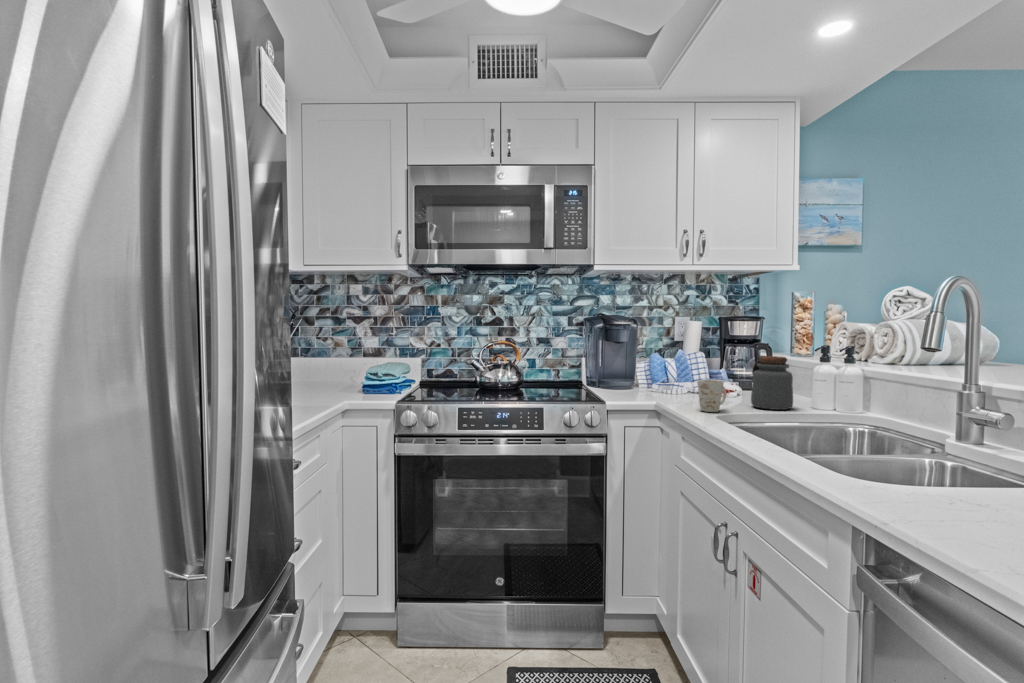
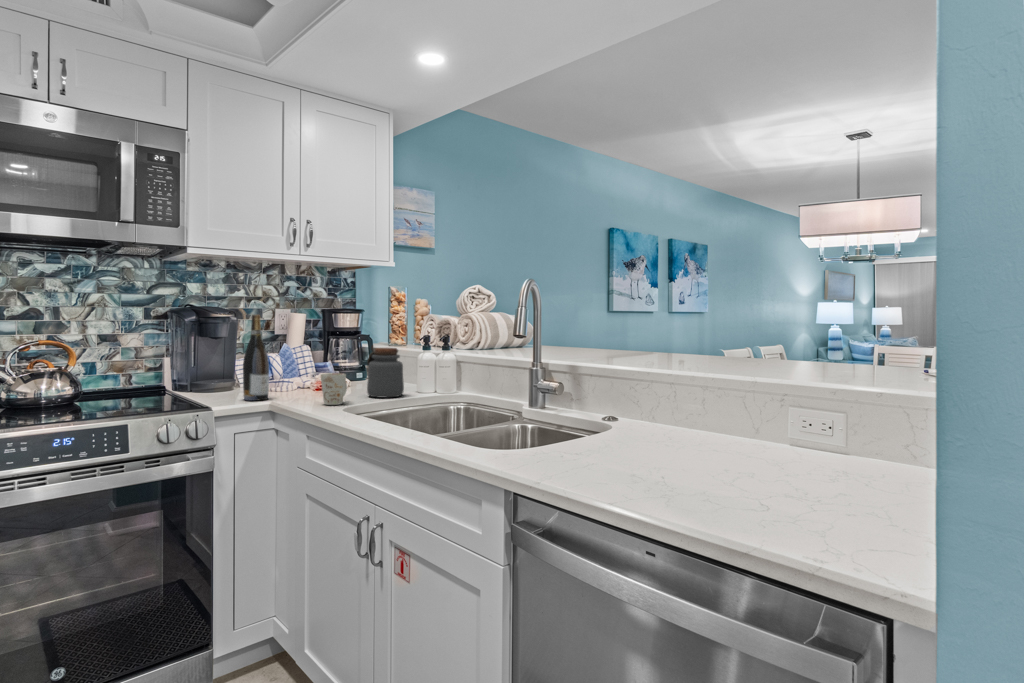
wine bottle: none [633,322,655,401] -> present [243,315,269,401]

